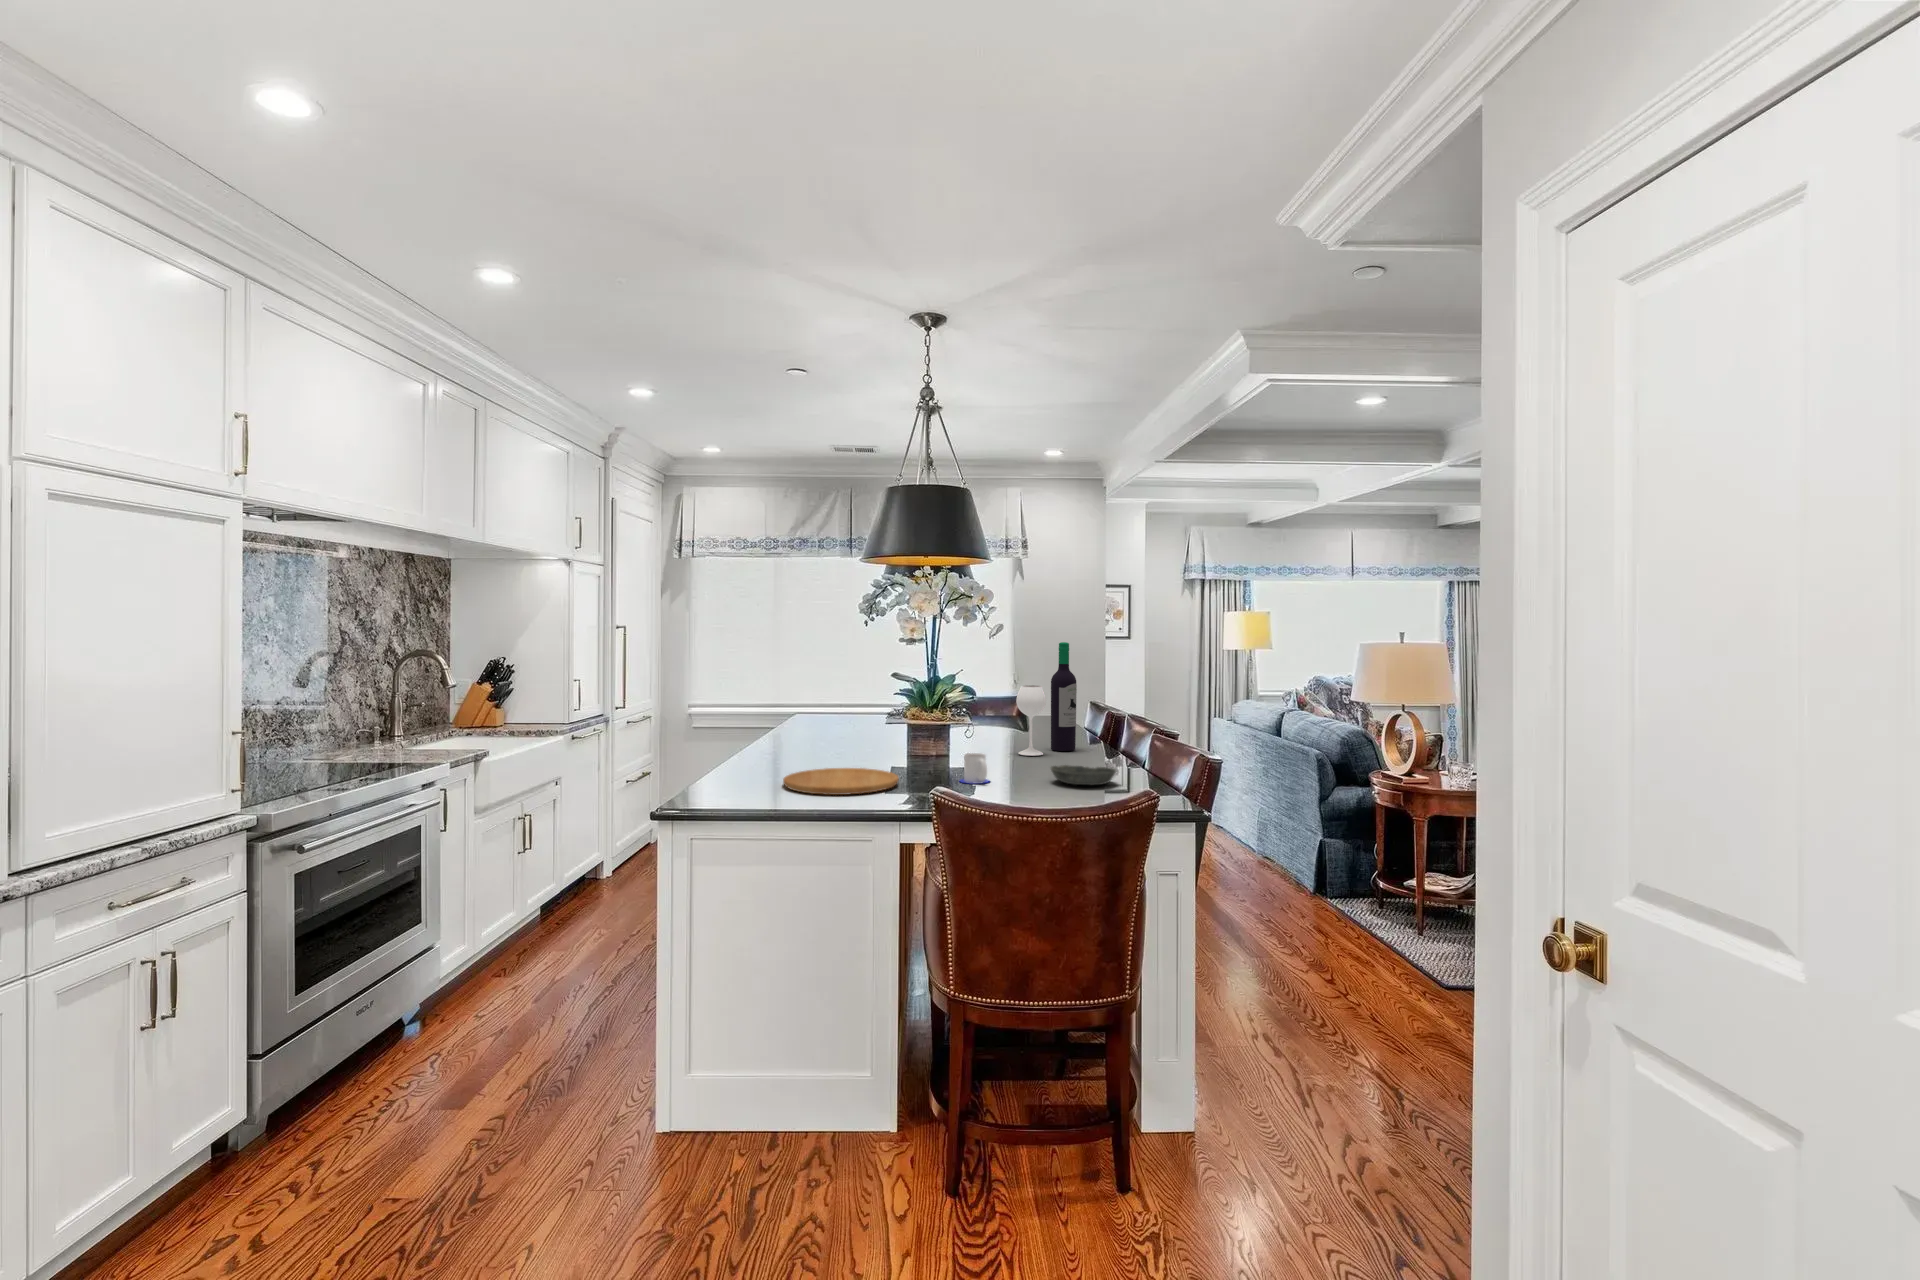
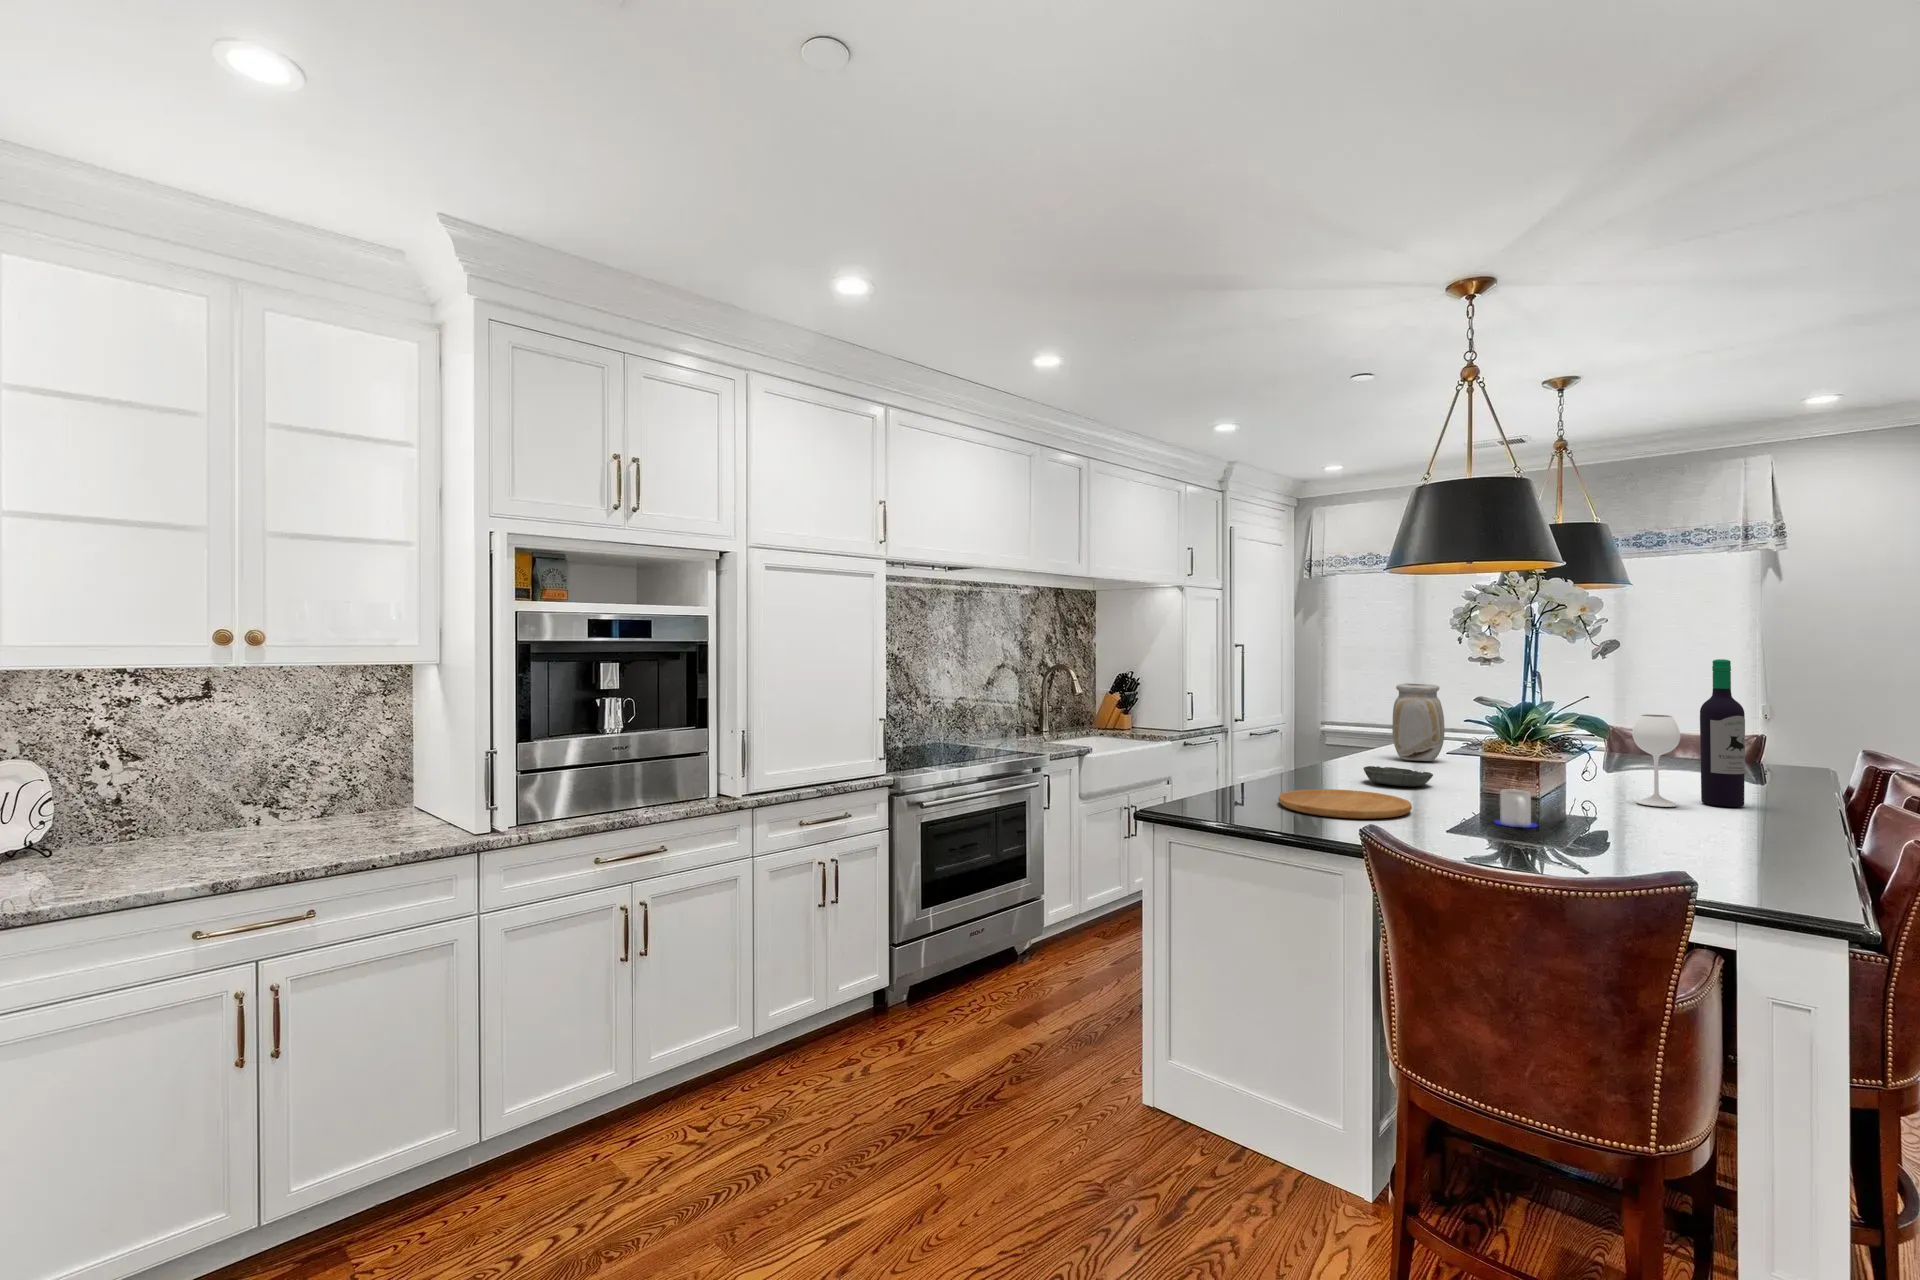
vase: none [814,665,857,736] -> present [1392,683,1444,761]
bowl: present [1051,765,1117,785] -> present [1363,766,1433,786]

